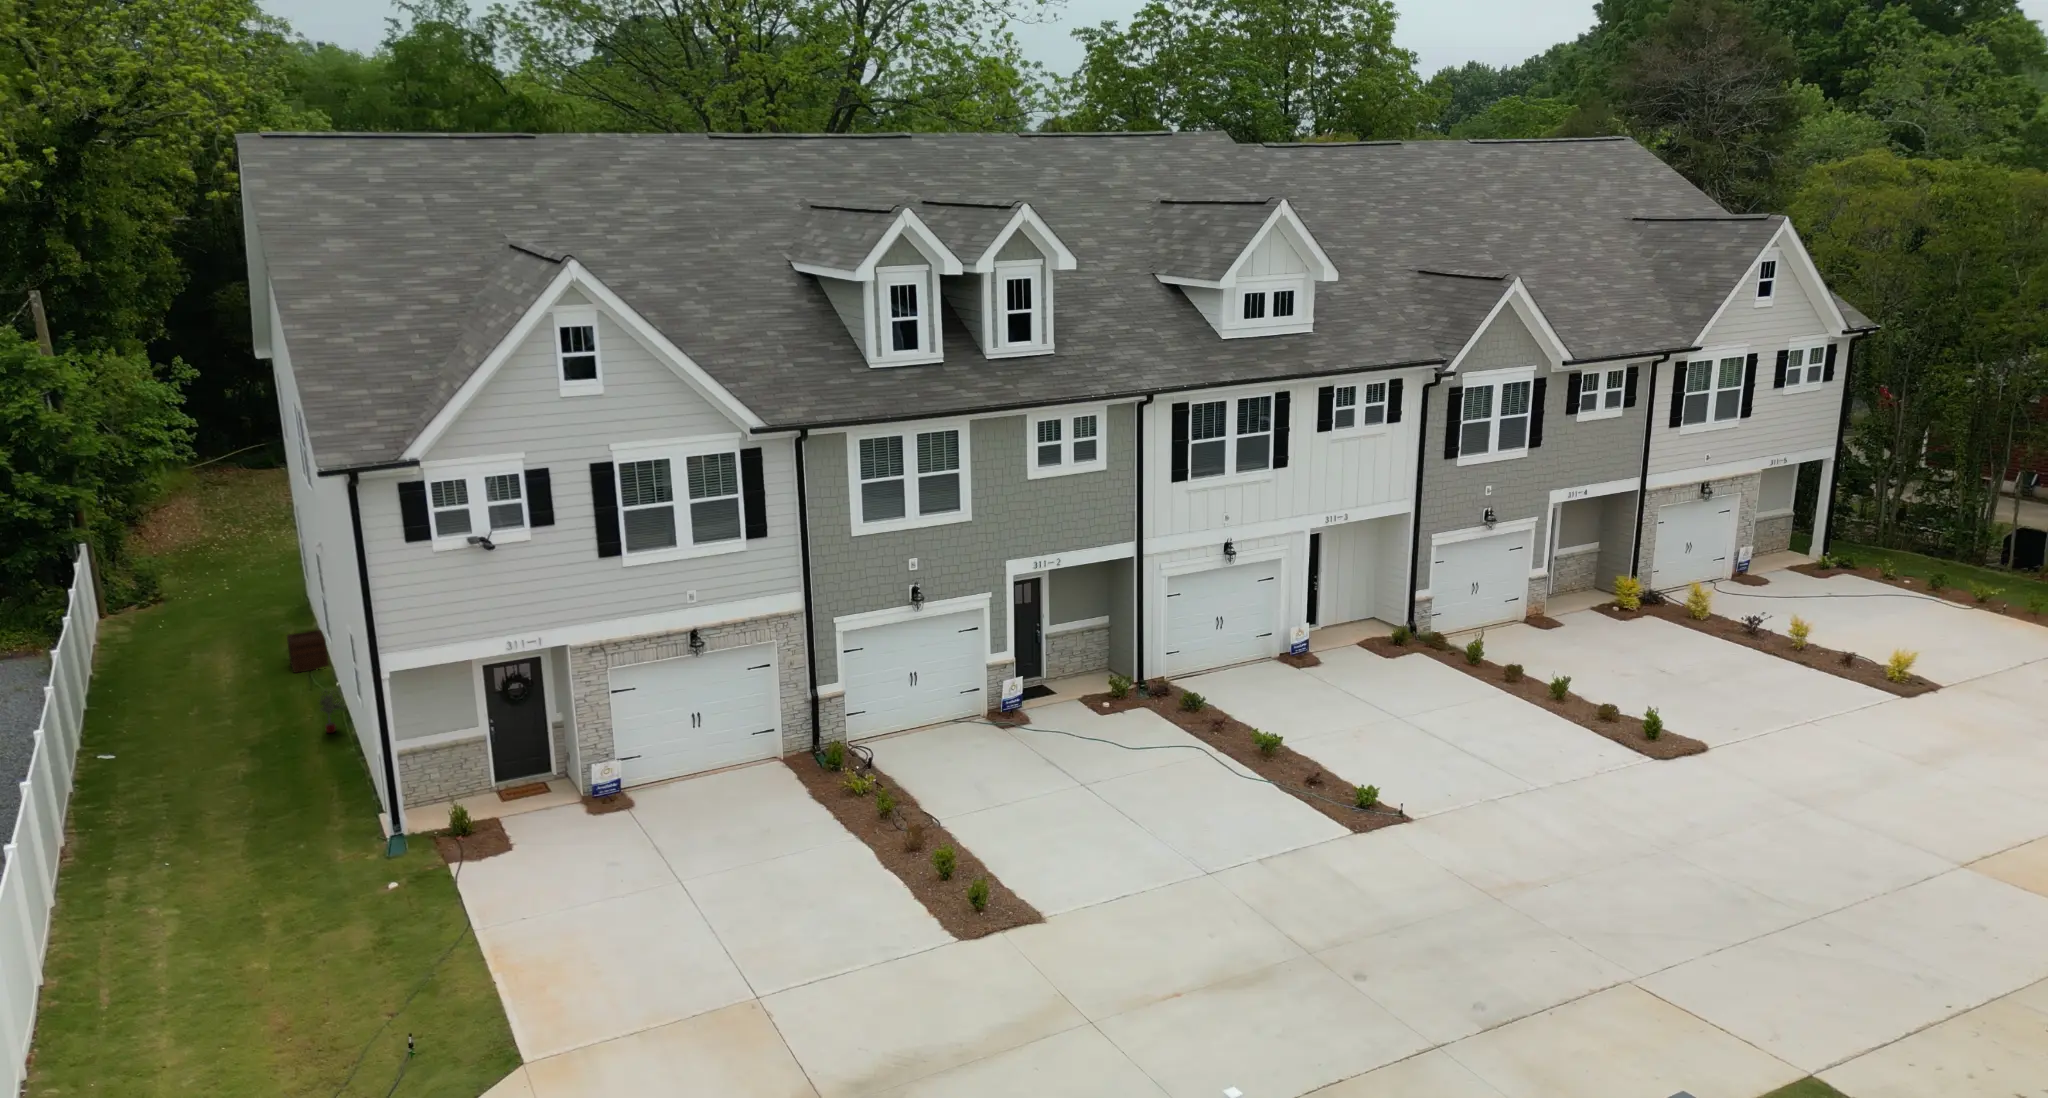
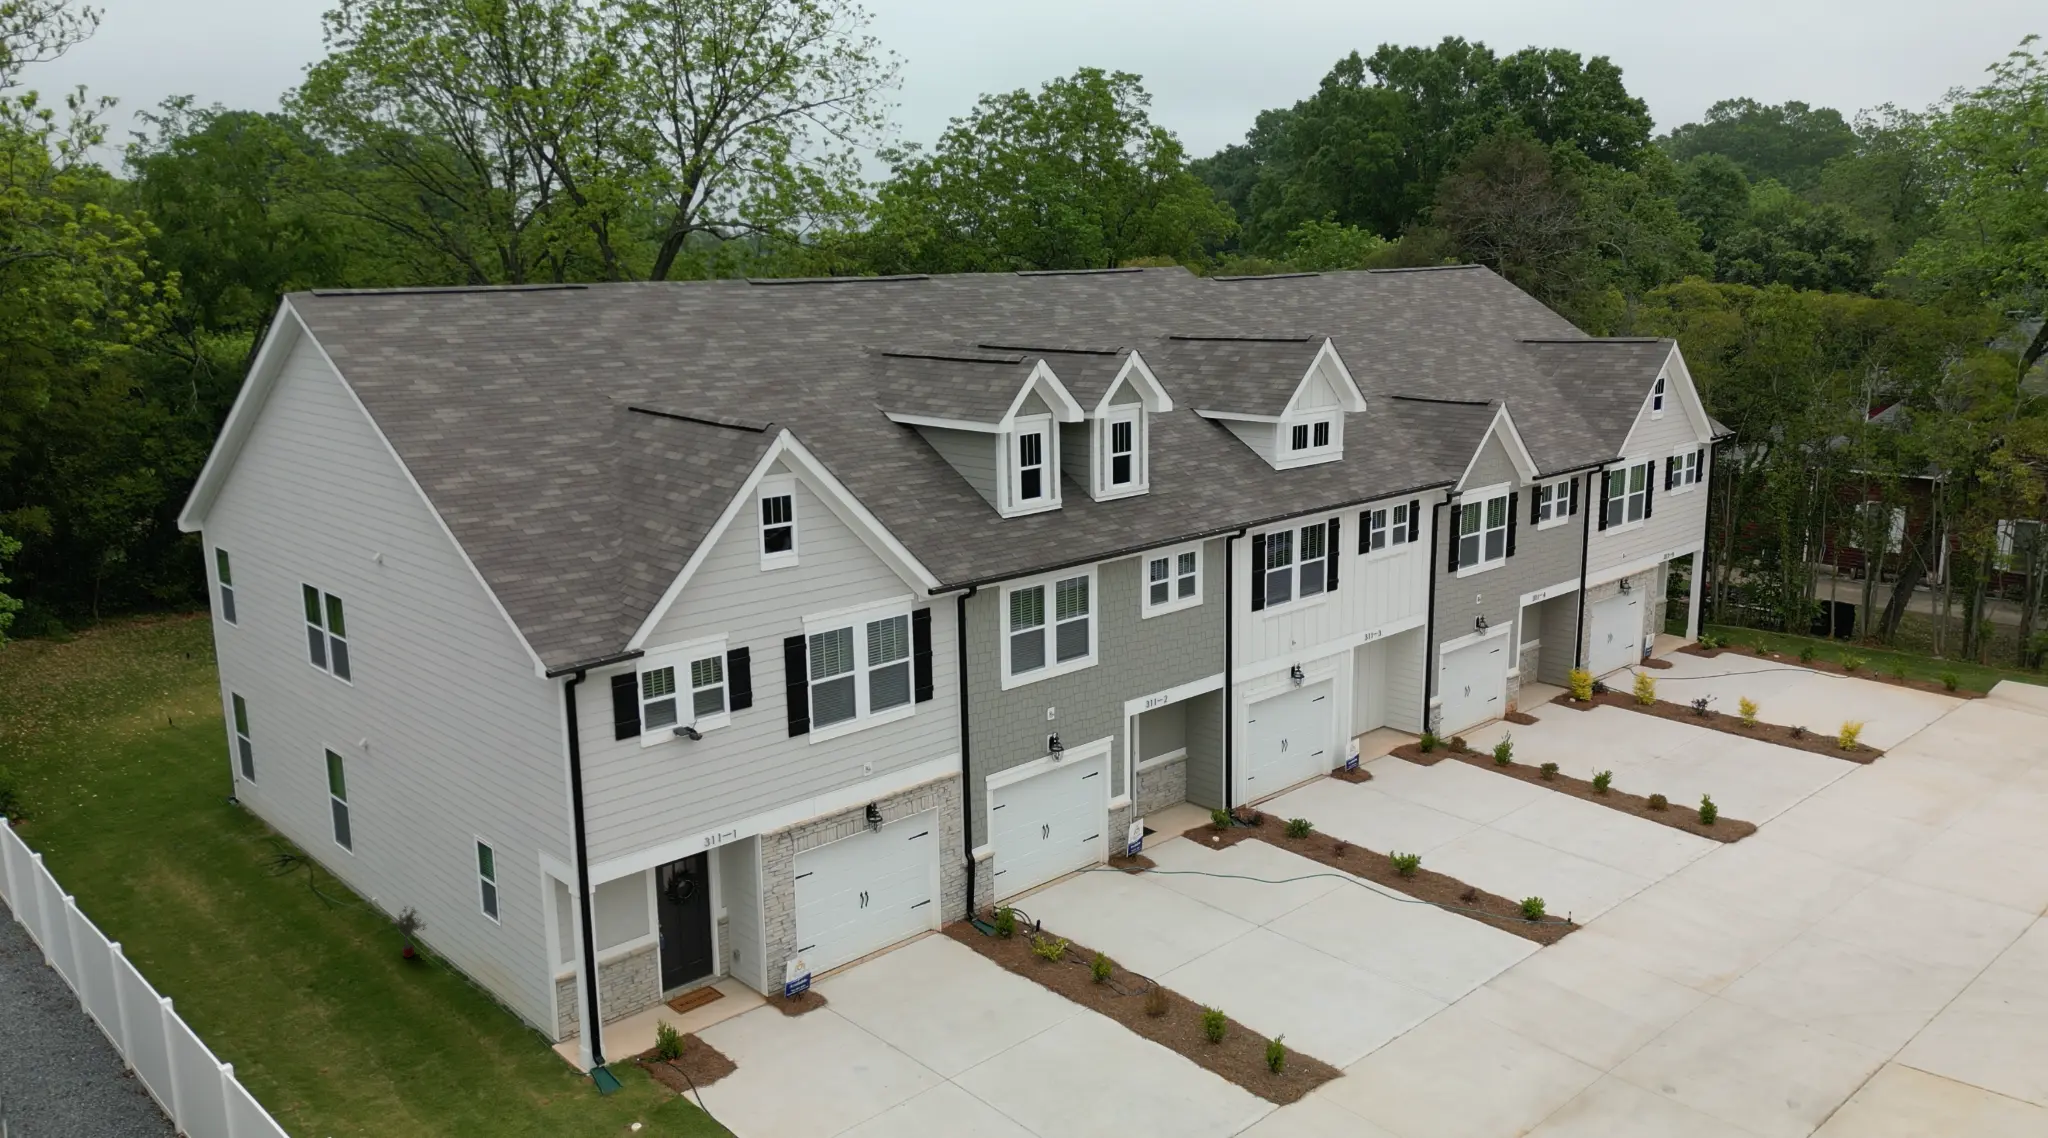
wooden crate: present [287,630,329,673] -> none [284,835,340,889]

